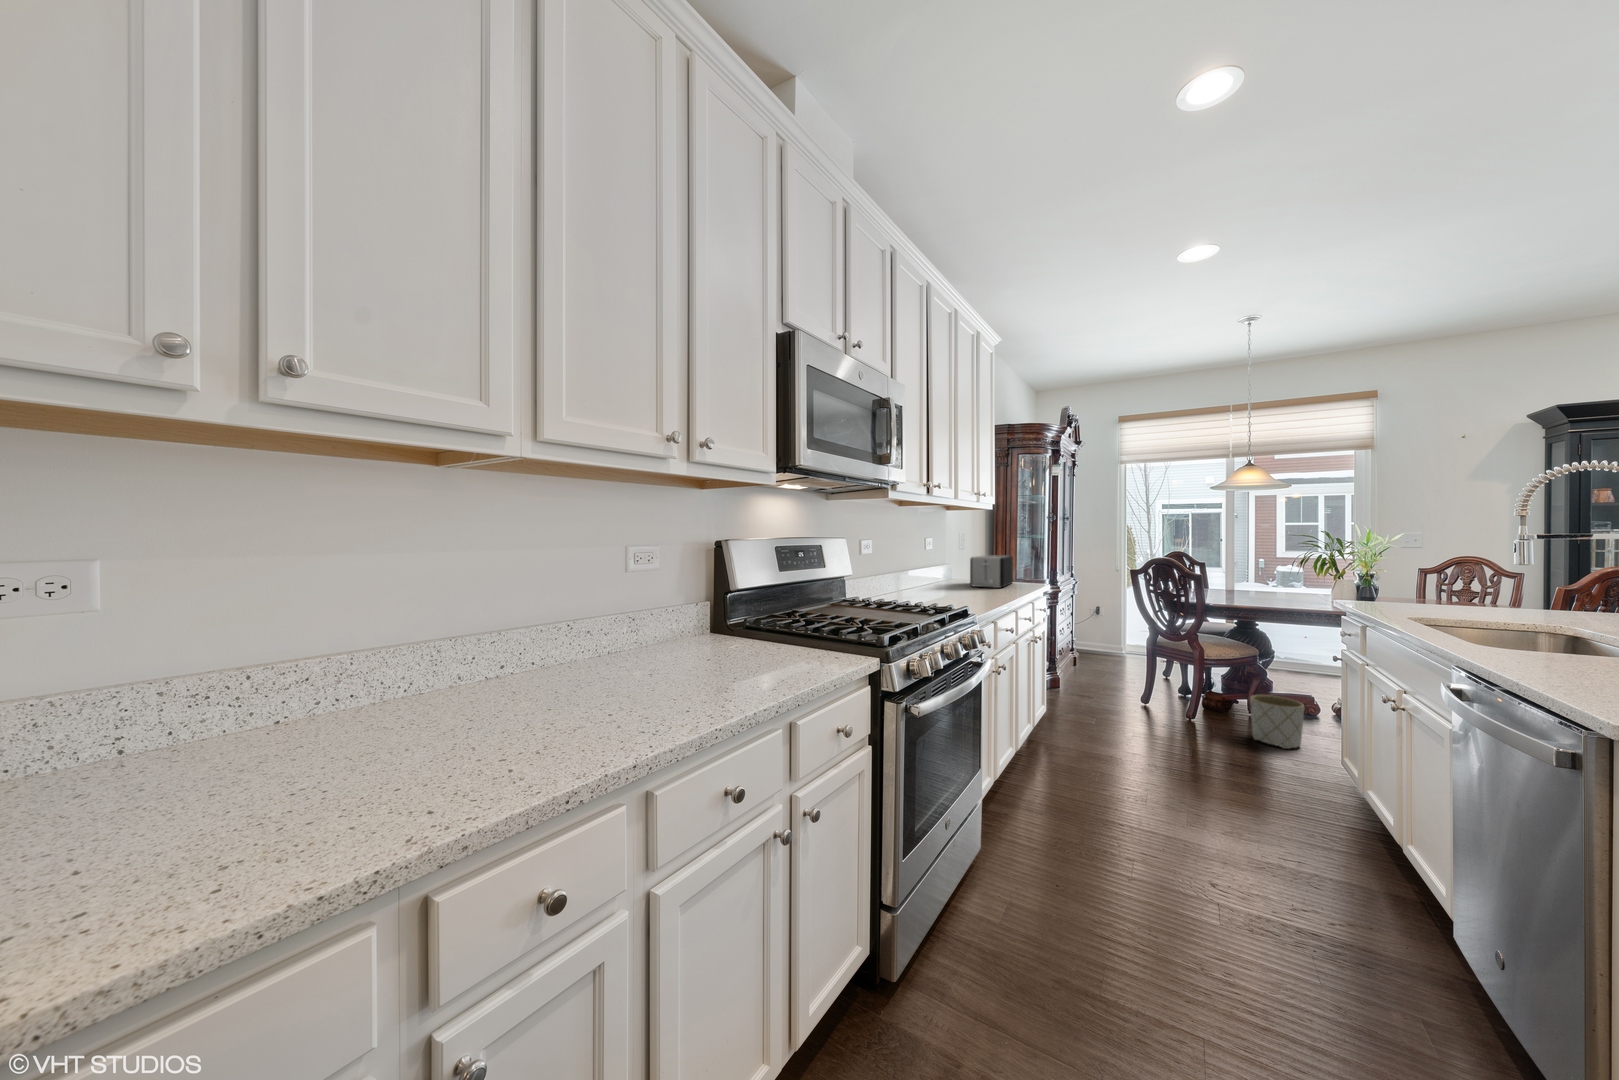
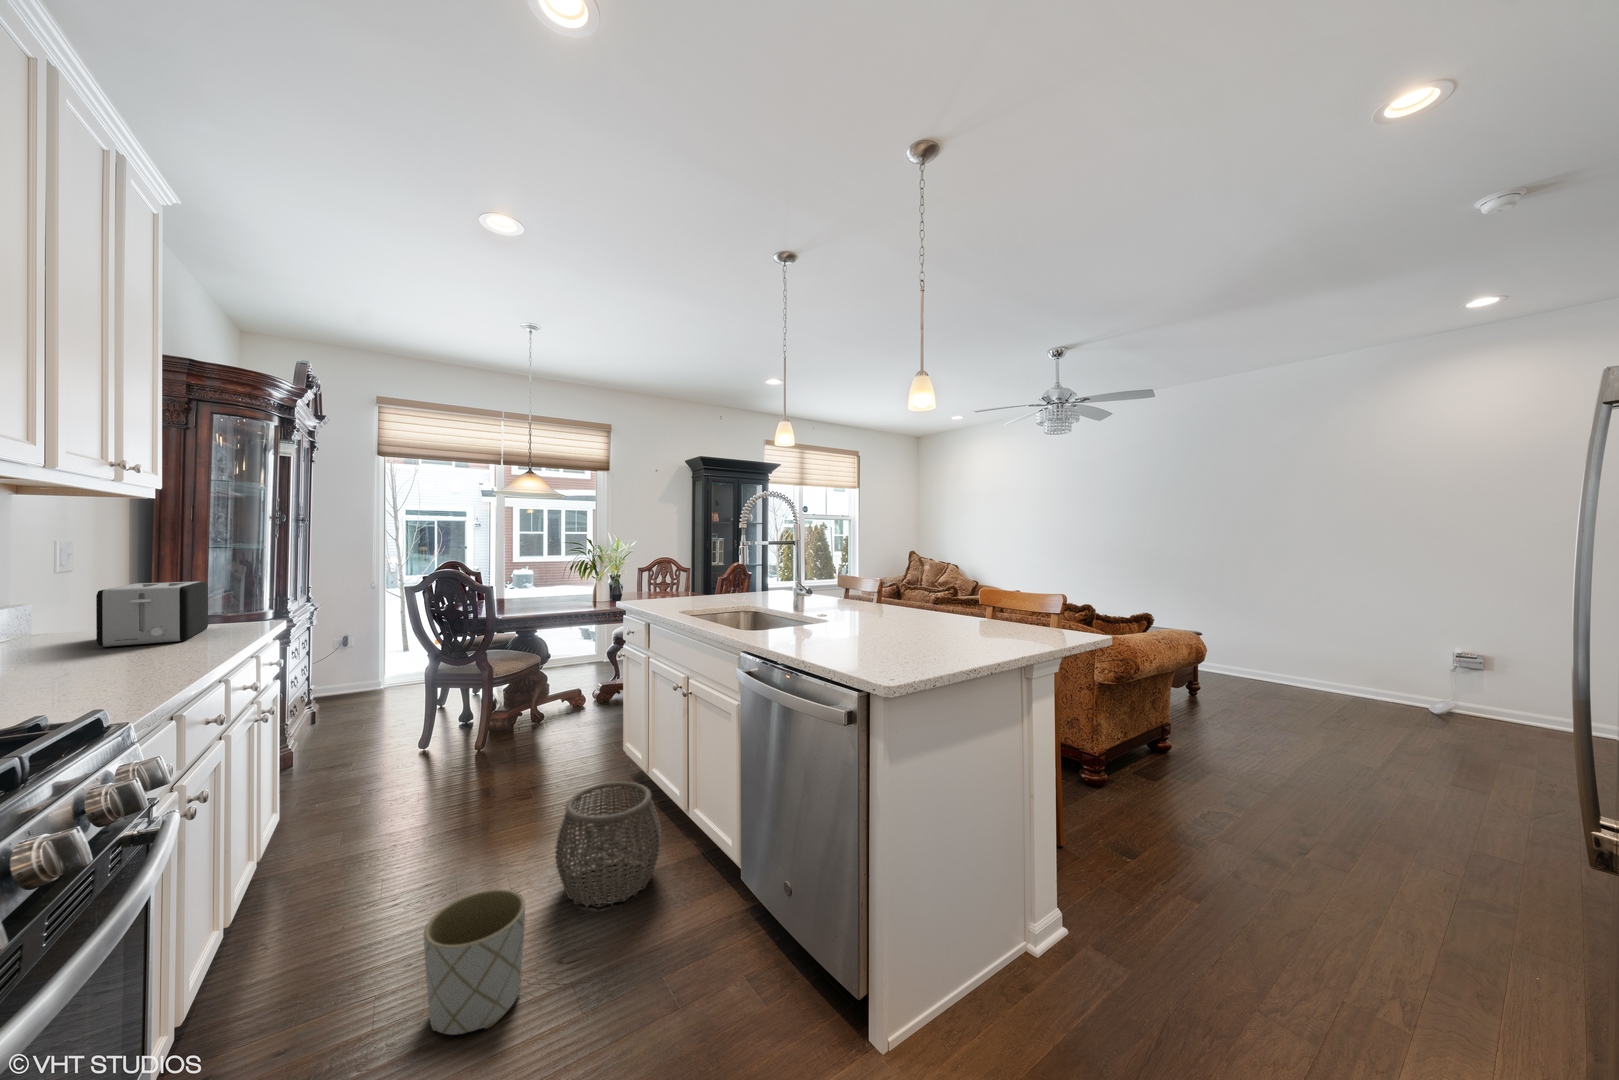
planter: present [1250,695,1304,749] -> present [424,889,525,1034]
woven basket: none [1233,770,1370,897] -> present [555,782,661,907]

